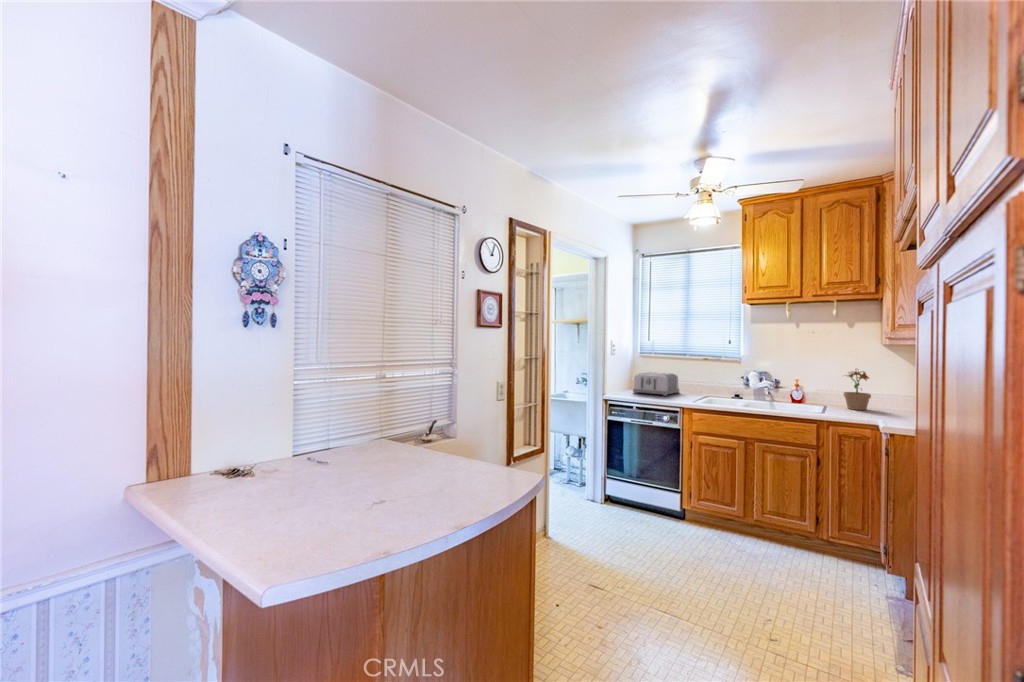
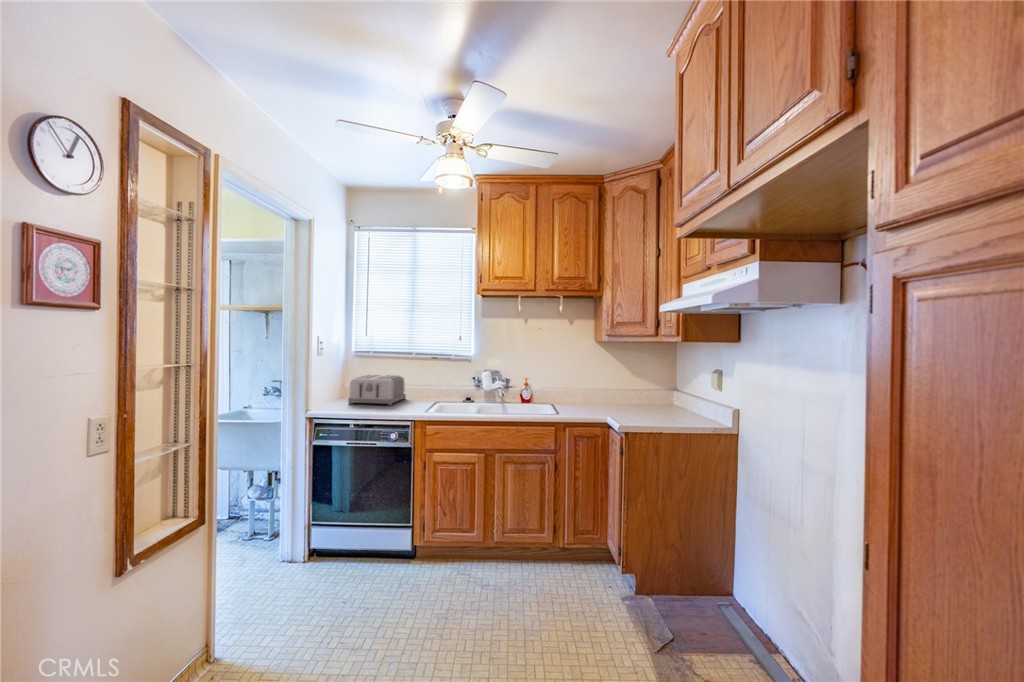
potted plant: present [844,371,871,410] -> none [566,364,589,406]

